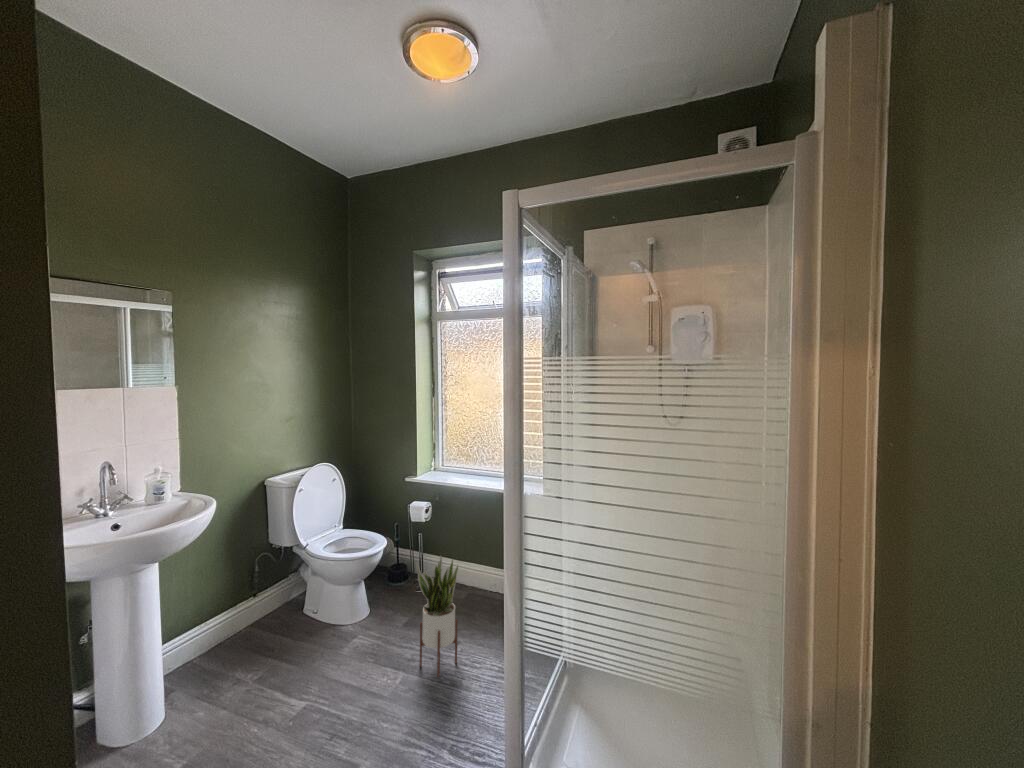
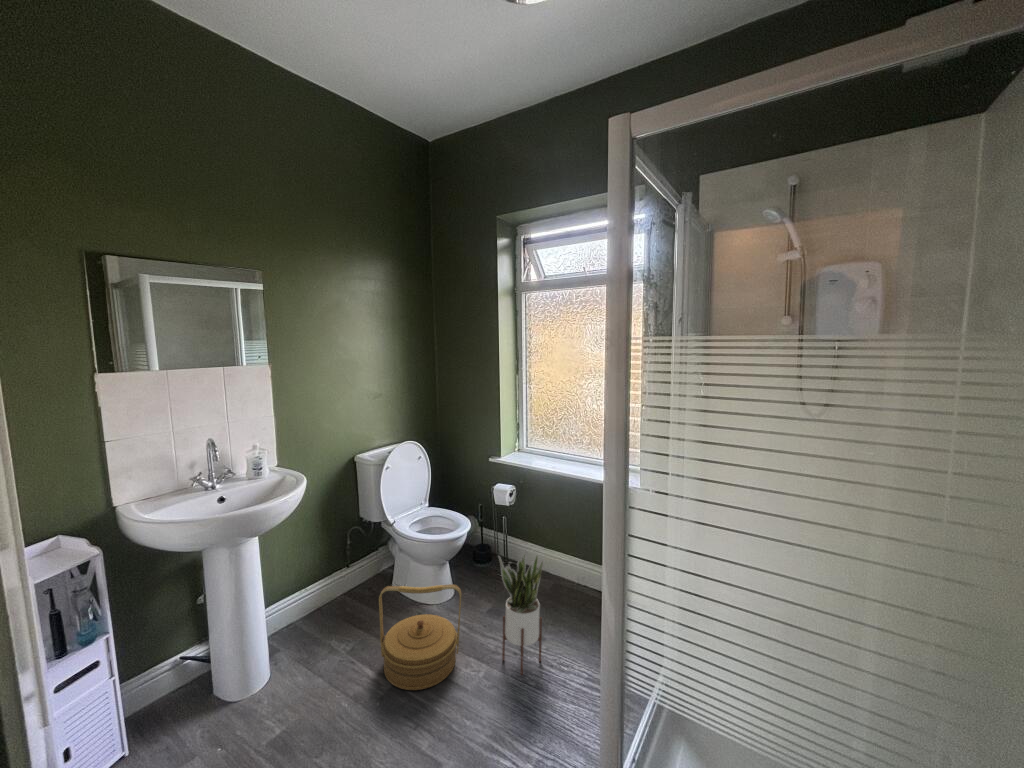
basket: none [293,596,379,706] -> present [379,584,461,690]

